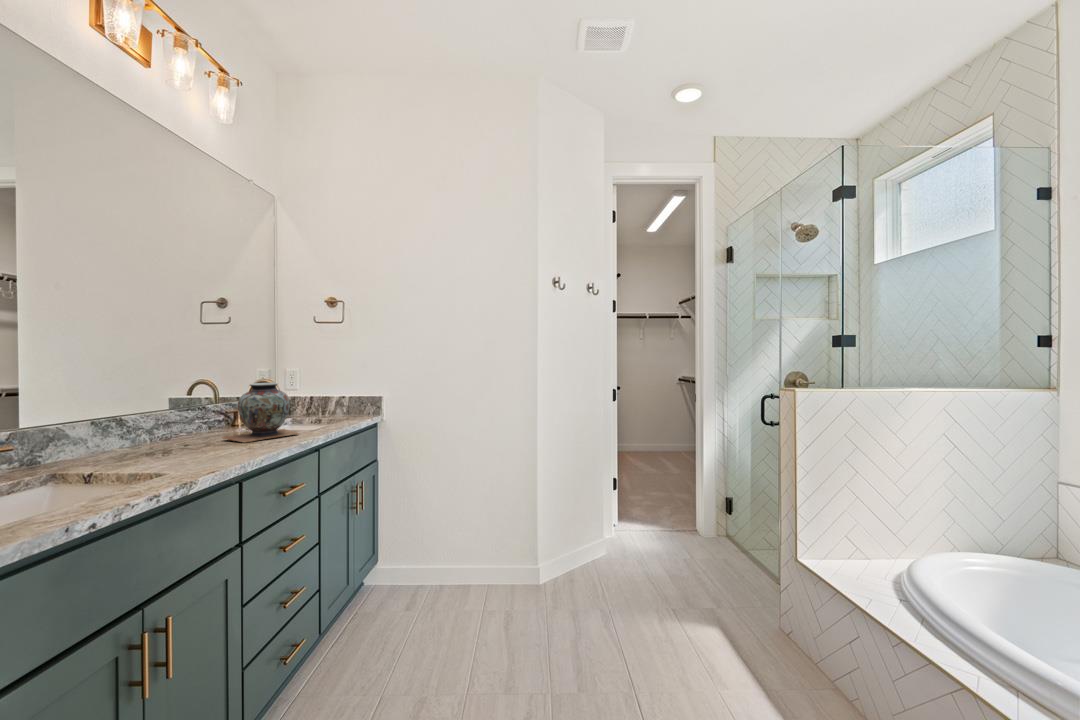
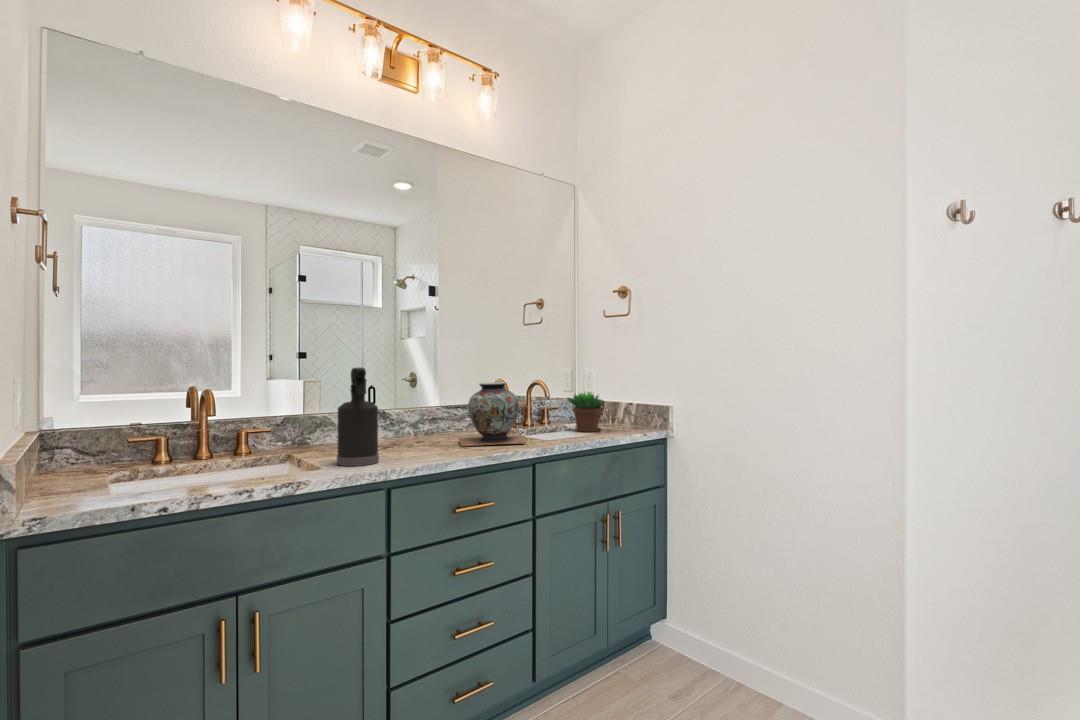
spray bottle: none [161,372,210,469] -> present [337,368,379,466]
succulent plant: none [295,389,332,423] -> present [567,393,604,432]

